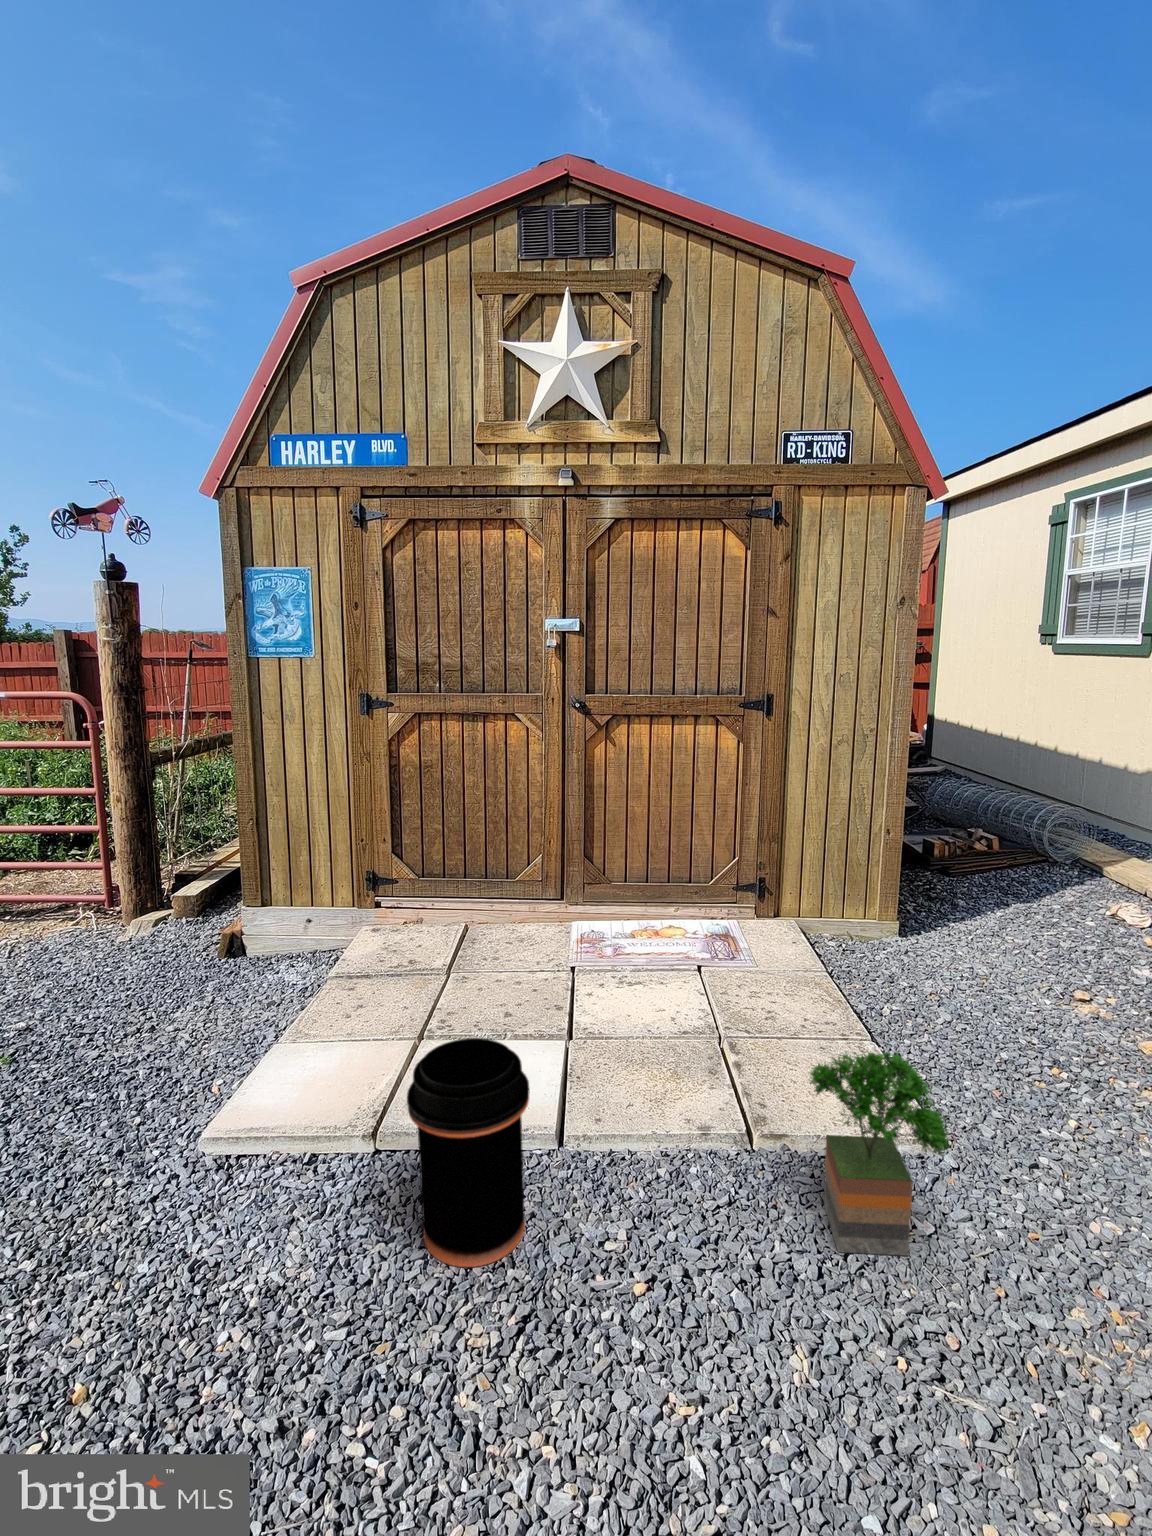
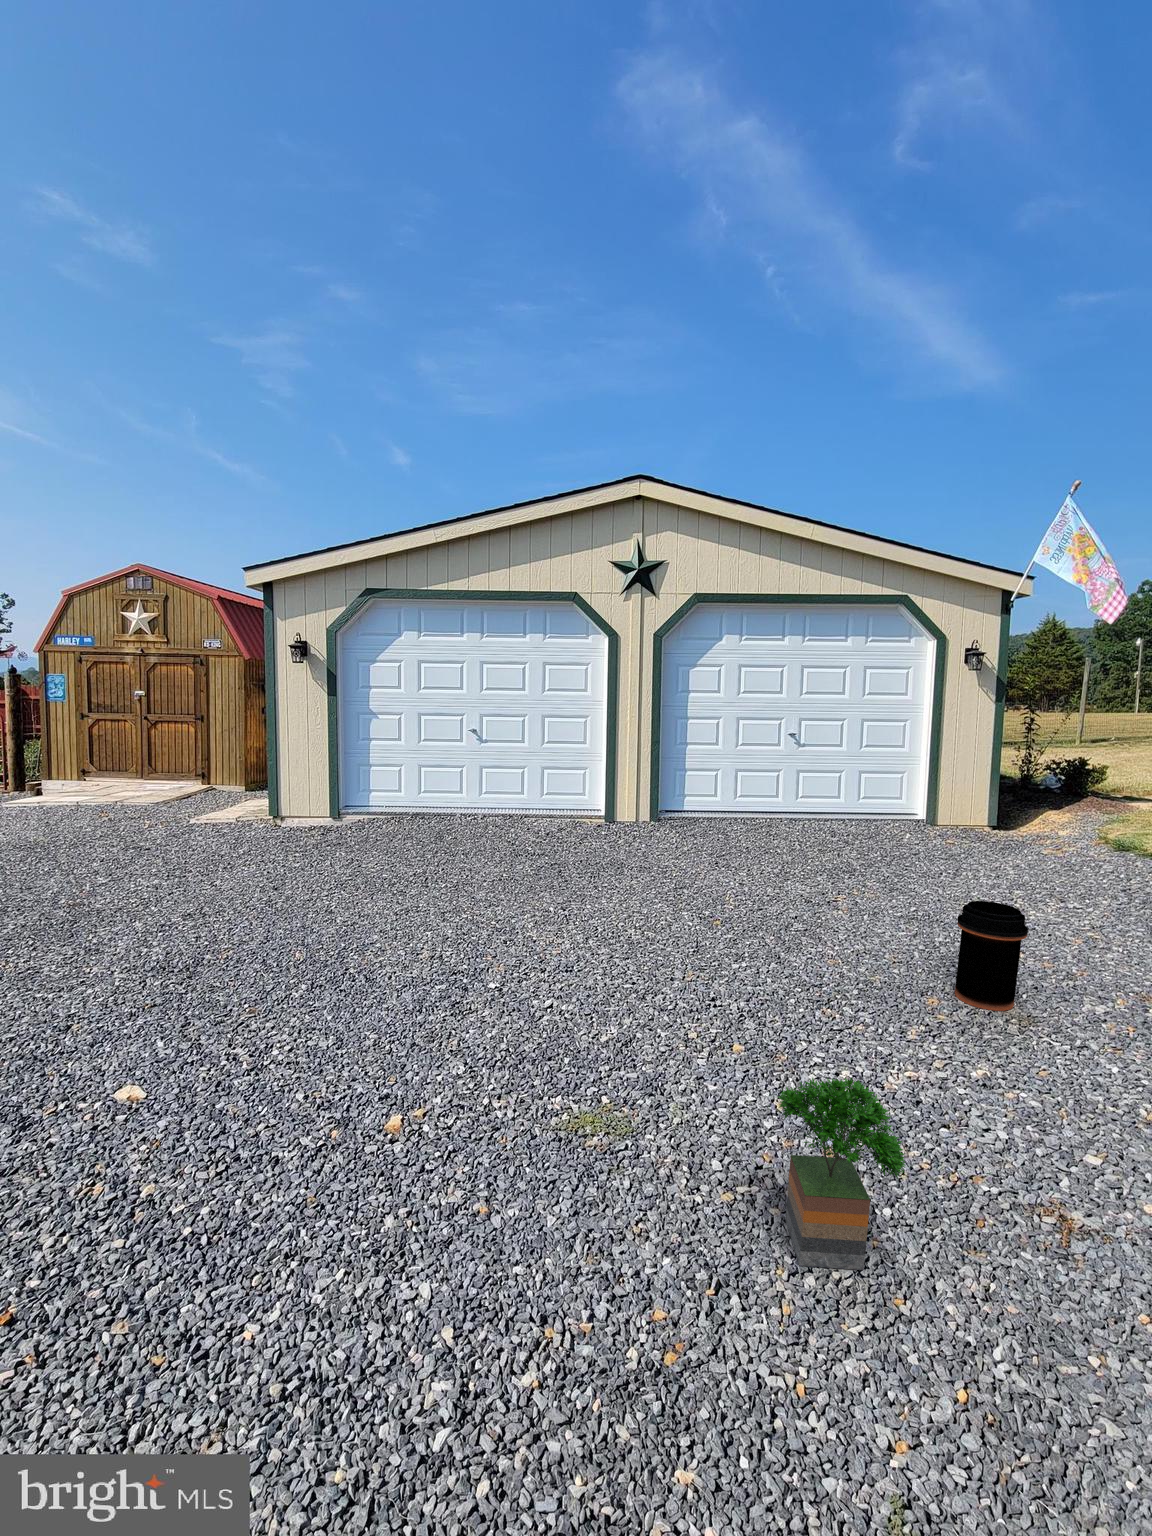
trash can: present [407,1038,530,1267] -> present [955,901,1028,1011]

